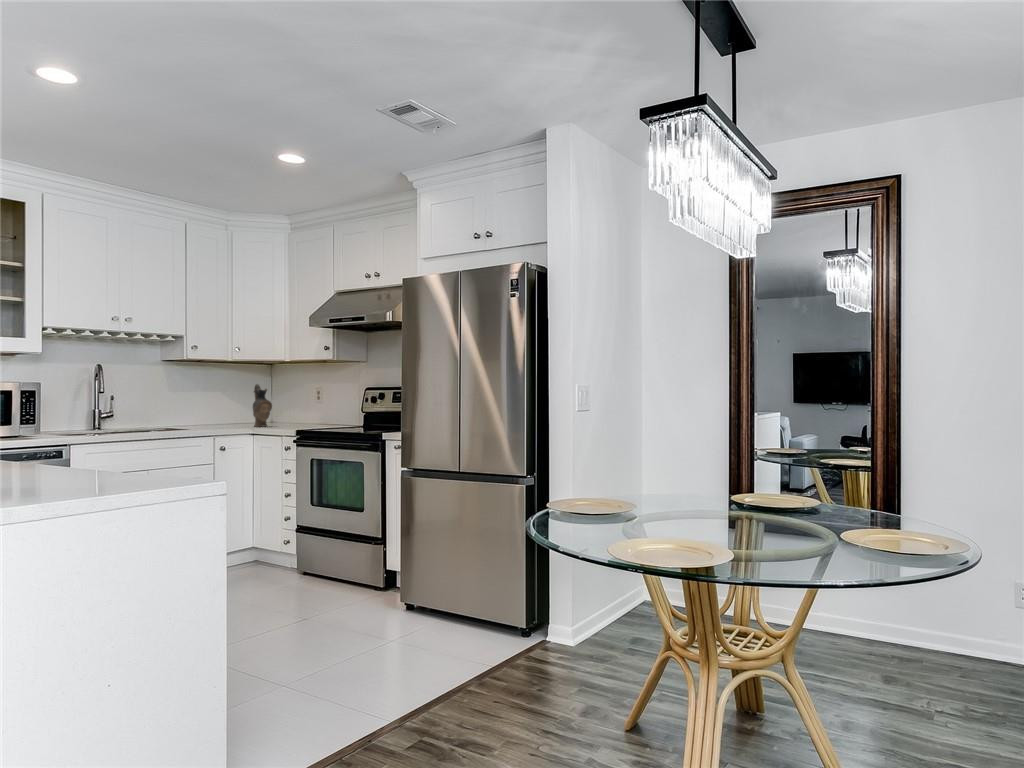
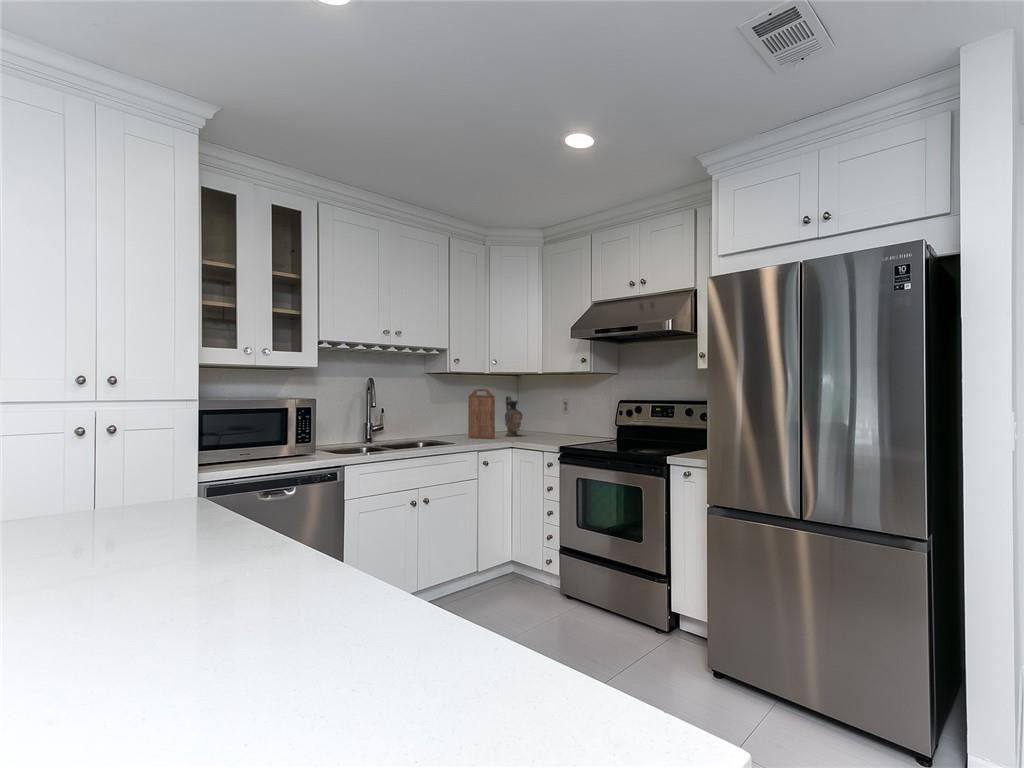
cutting board: none [211,376,239,428] -> present [468,389,495,439]

